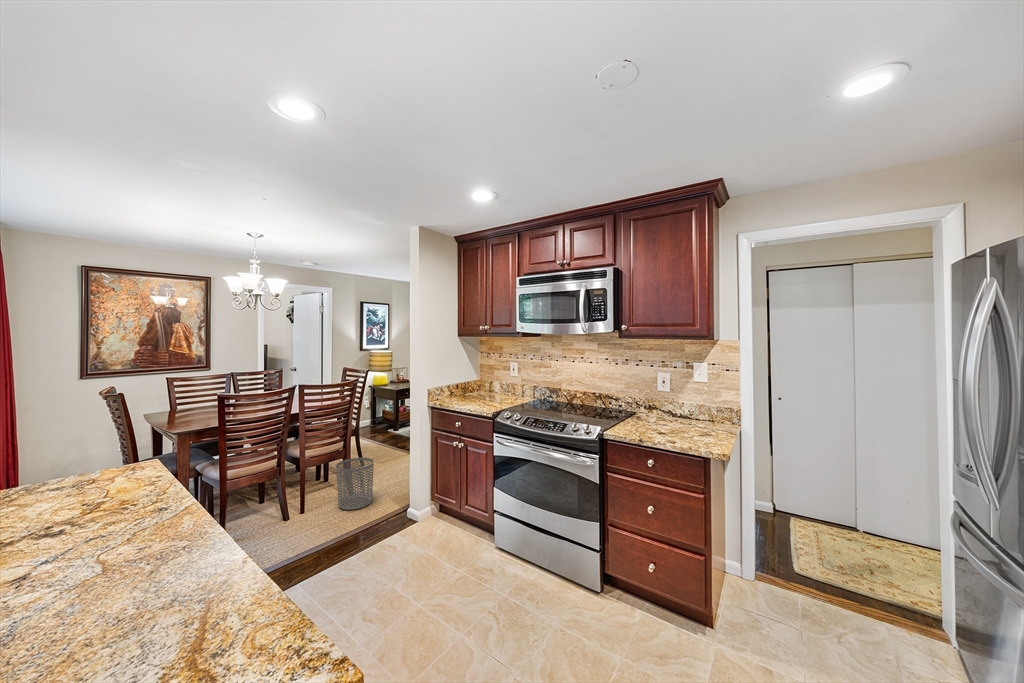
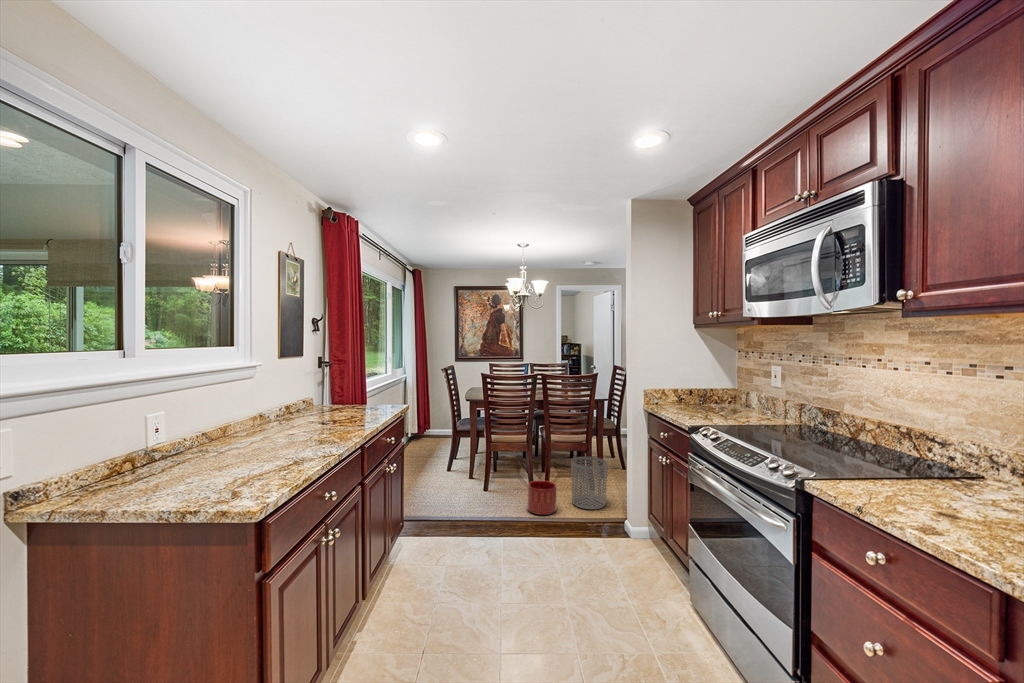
planter: none [298,495,332,534] -> present [527,480,557,515]

